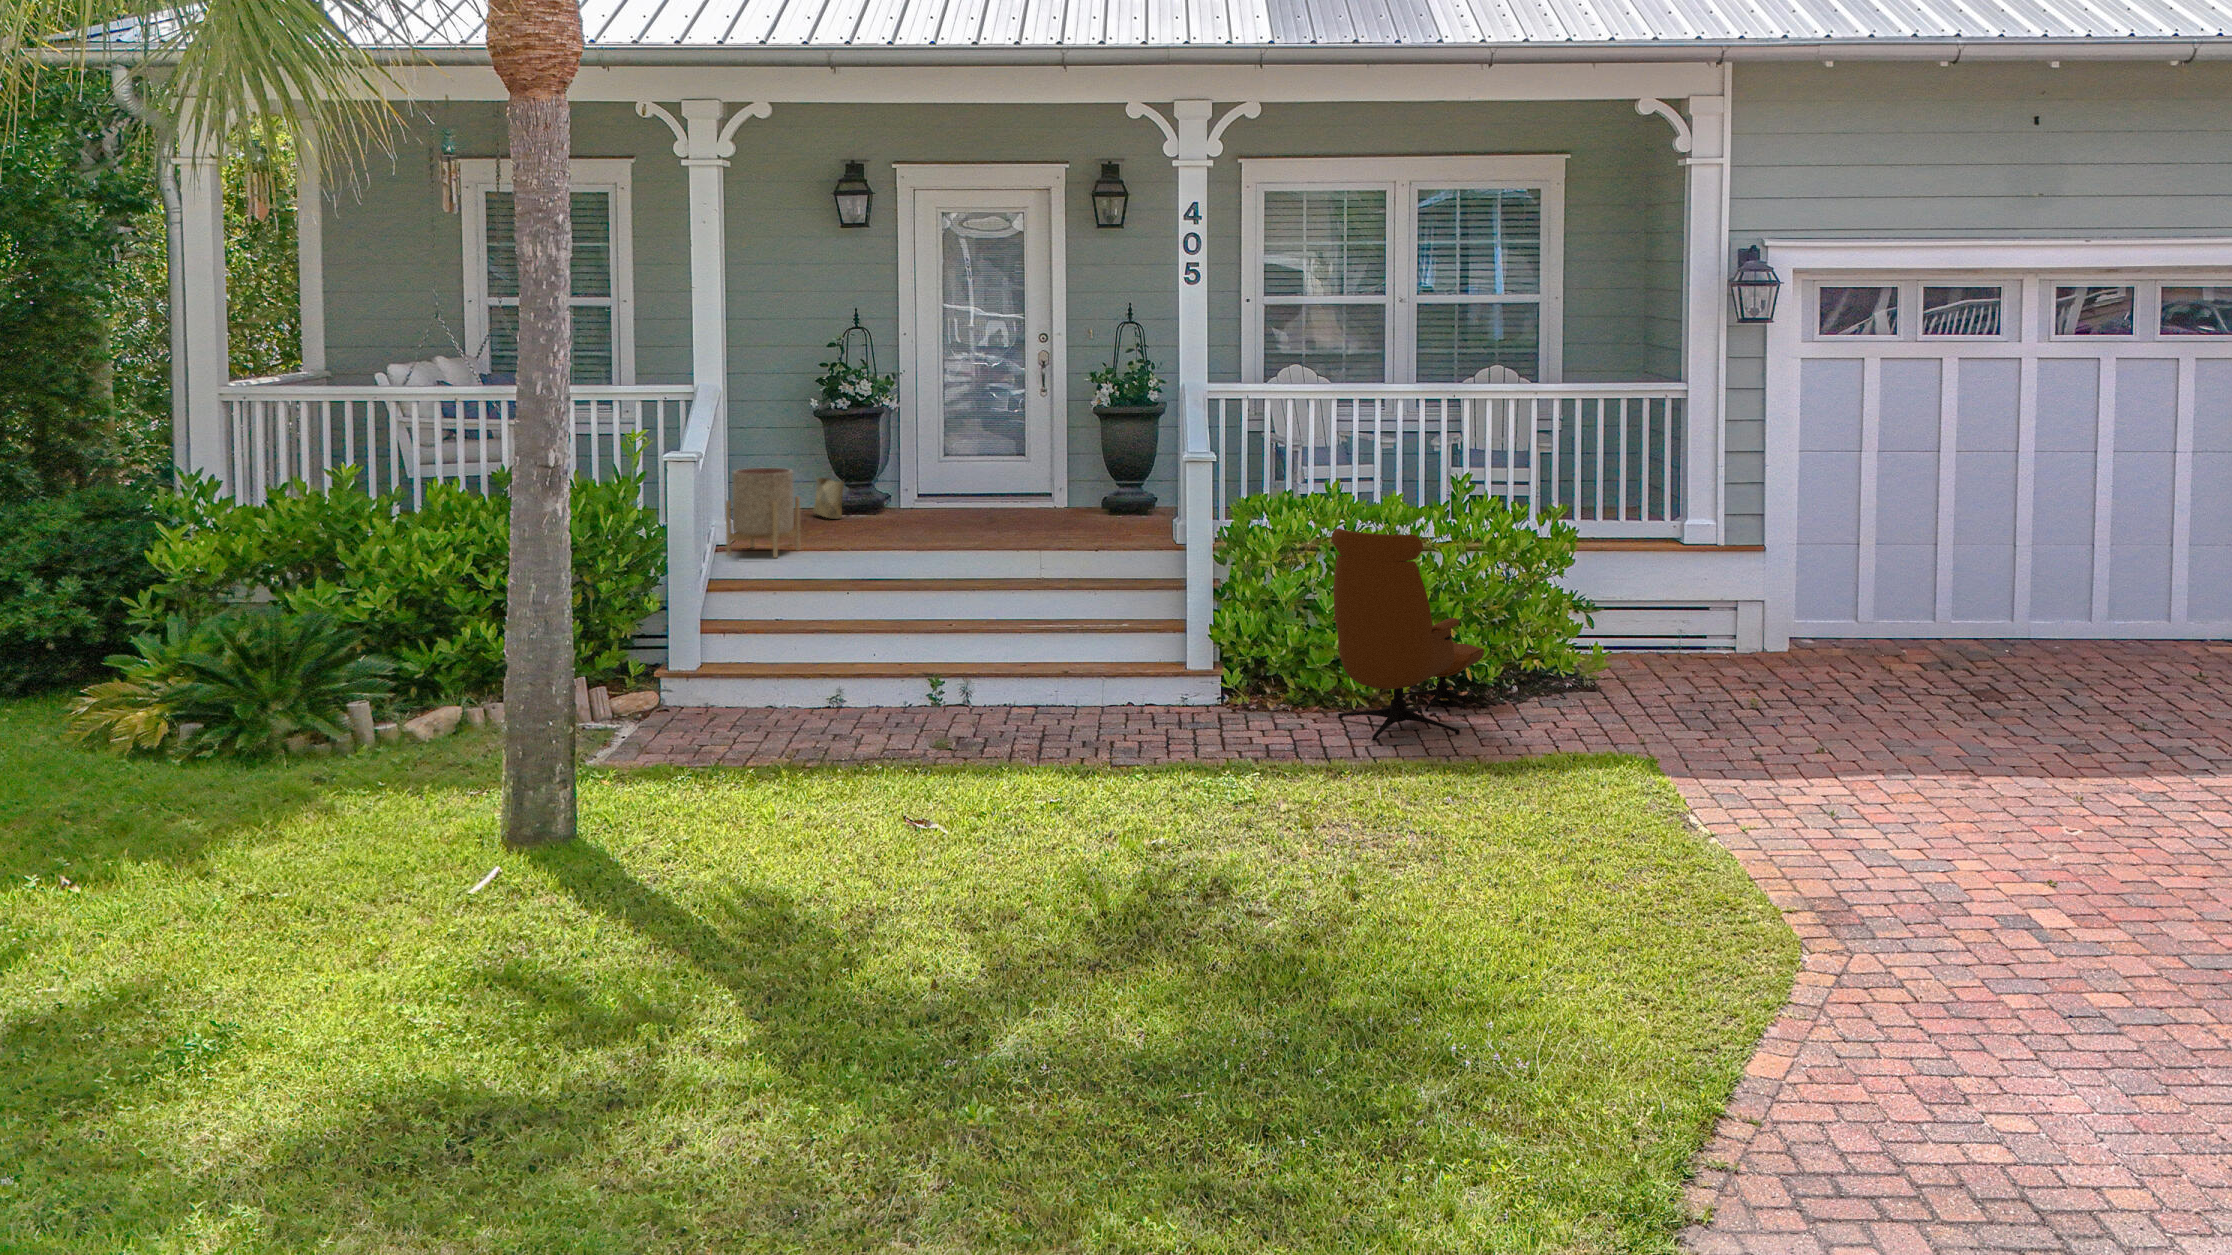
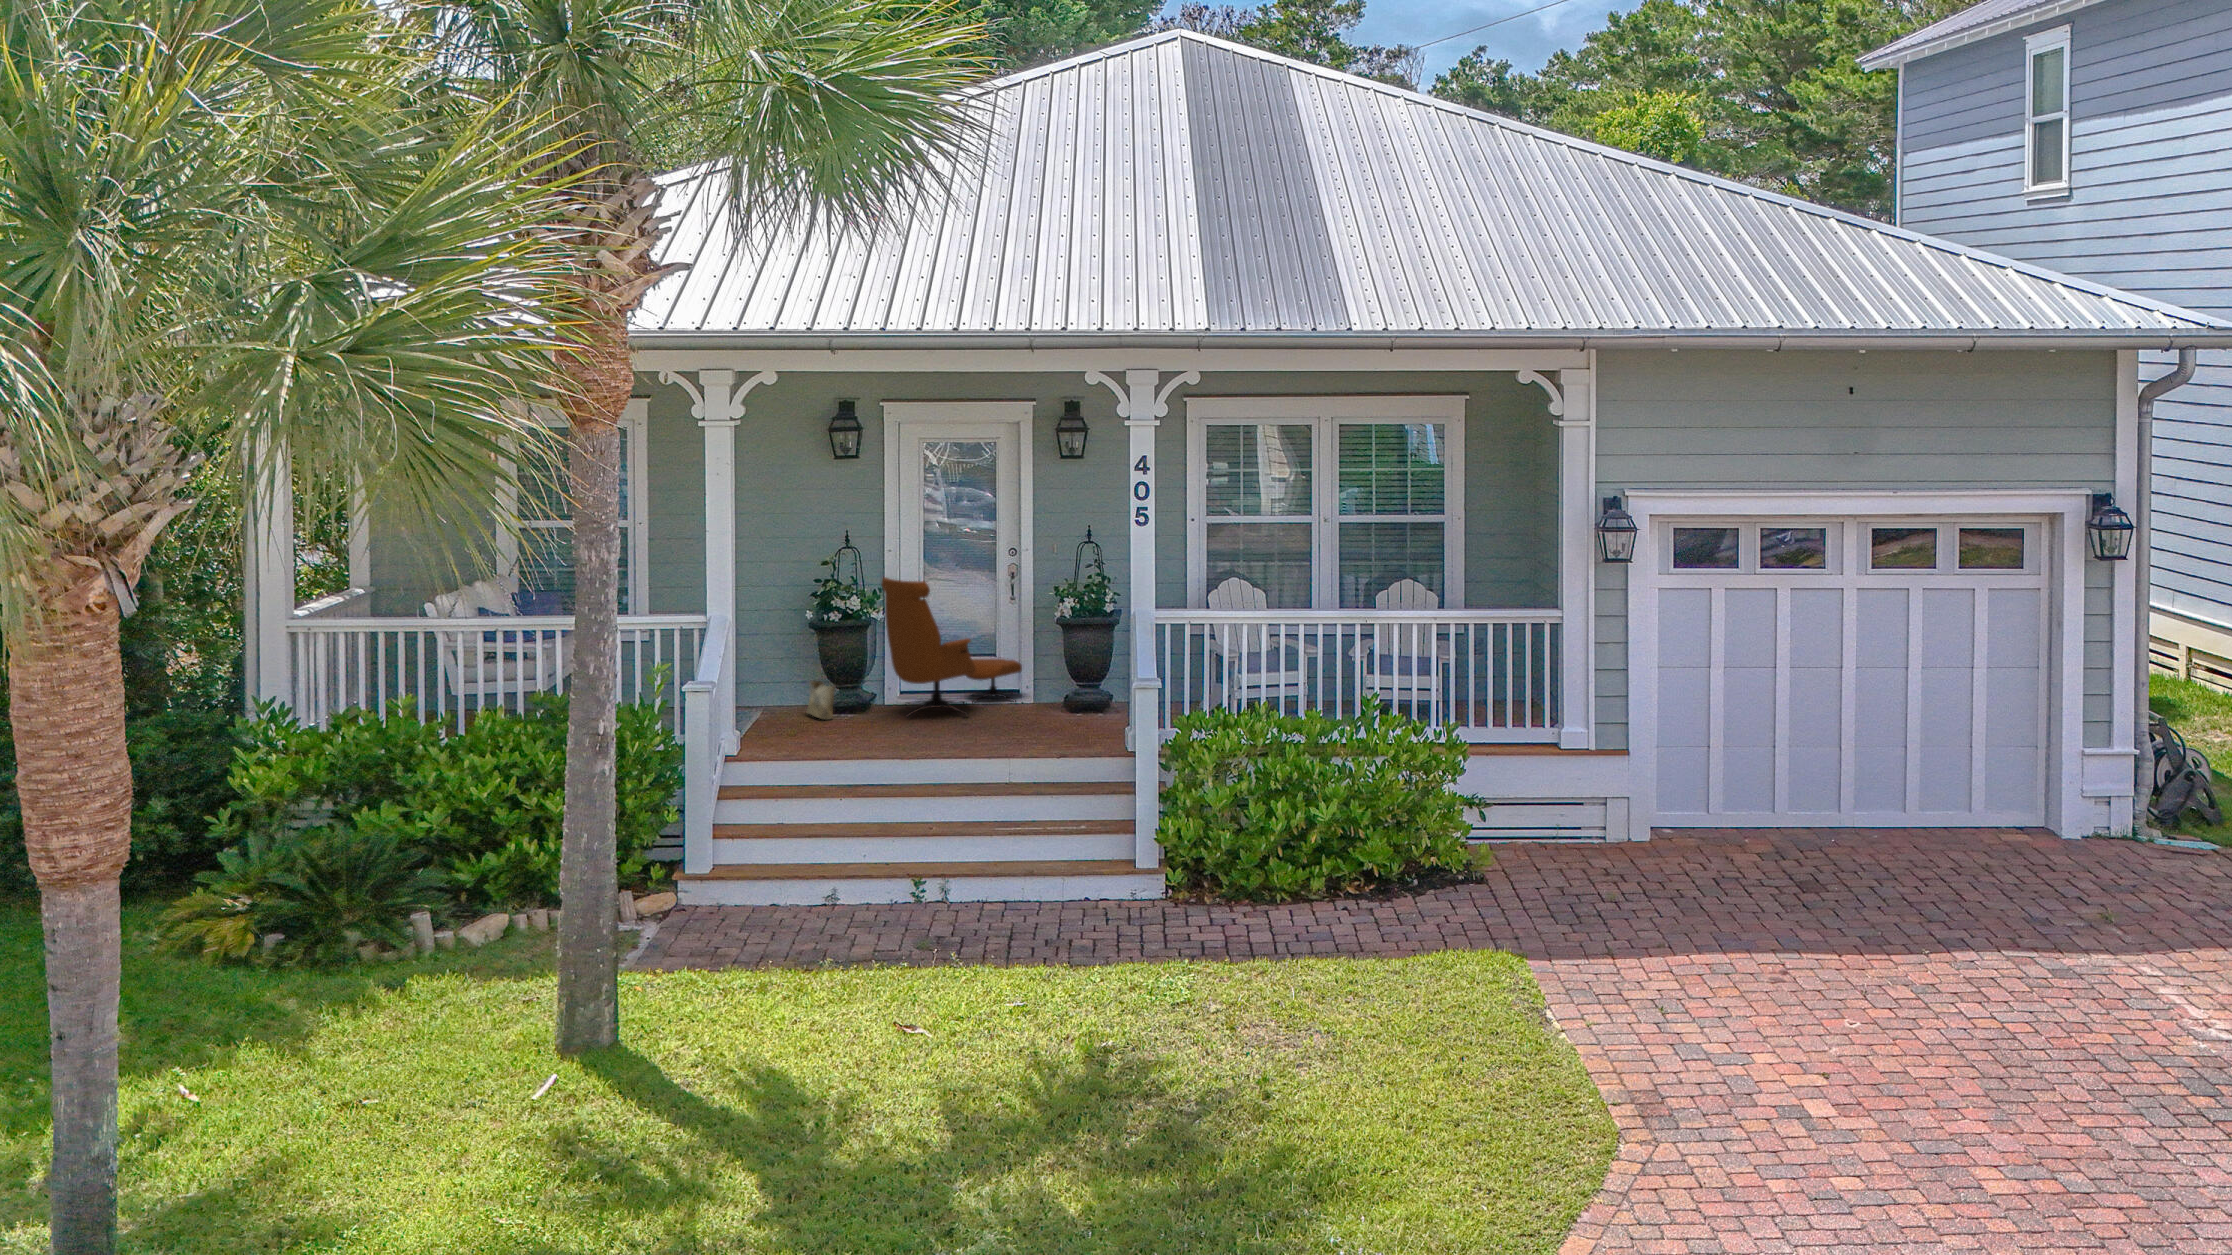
planter: present [726,468,800,558] -> none [735,687,800,770]
lounge chair: present [1331,528,1484,741] -> present [881,577,1022,718]

